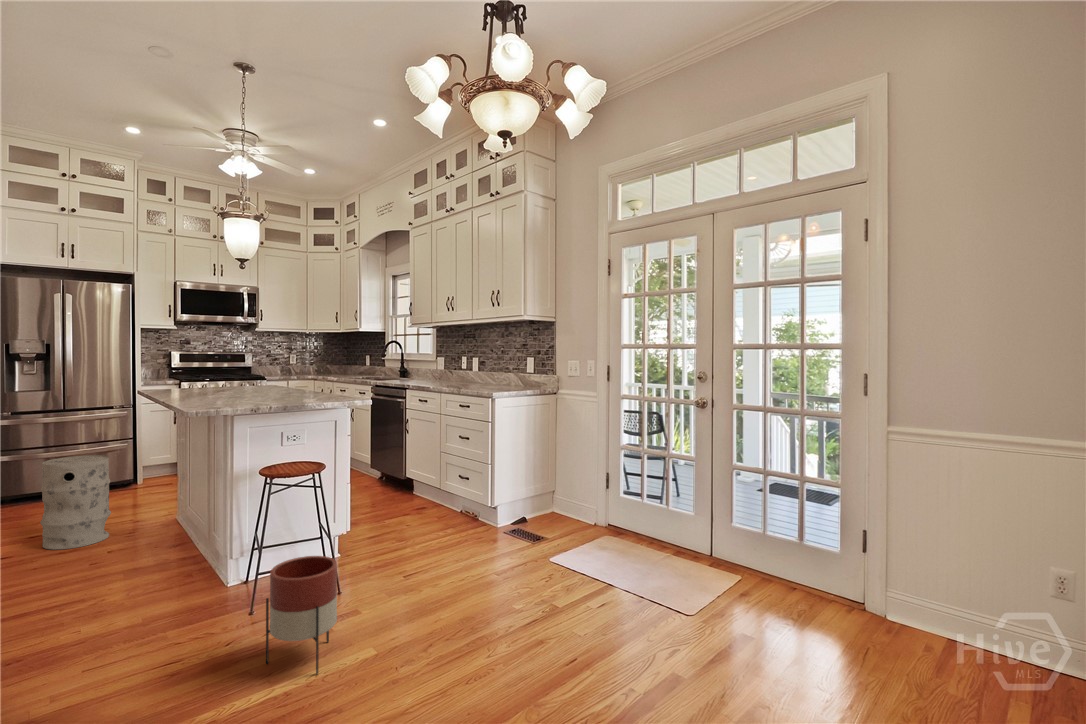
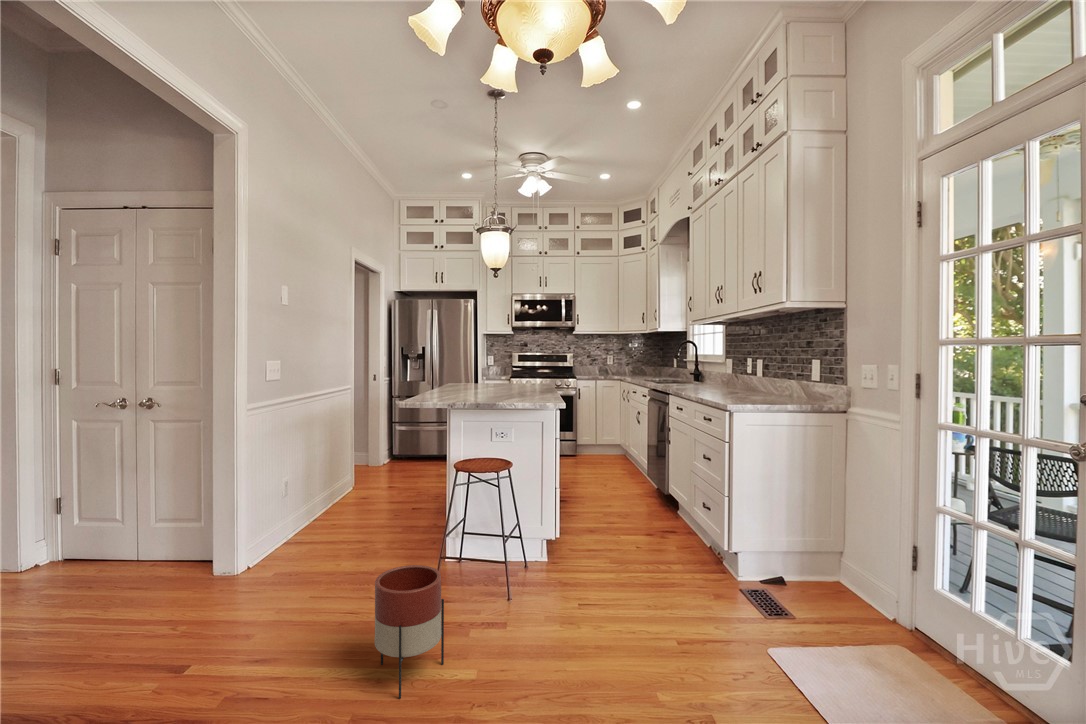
trash can: present [40,455,111,550] -> none [379,434,422,506]

